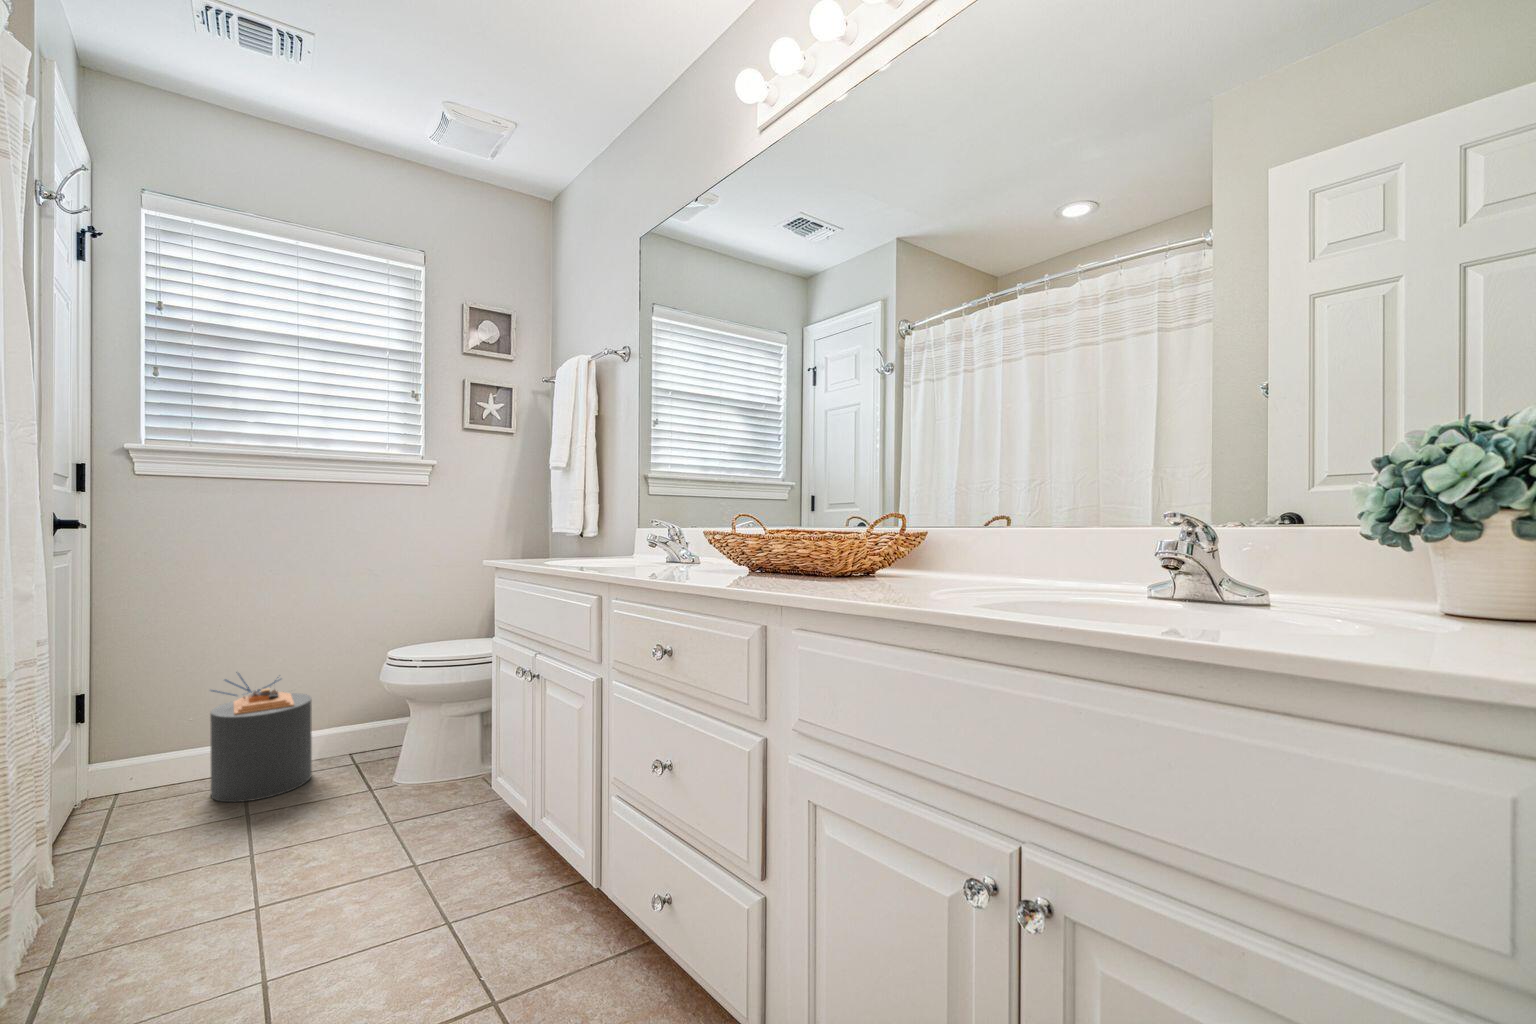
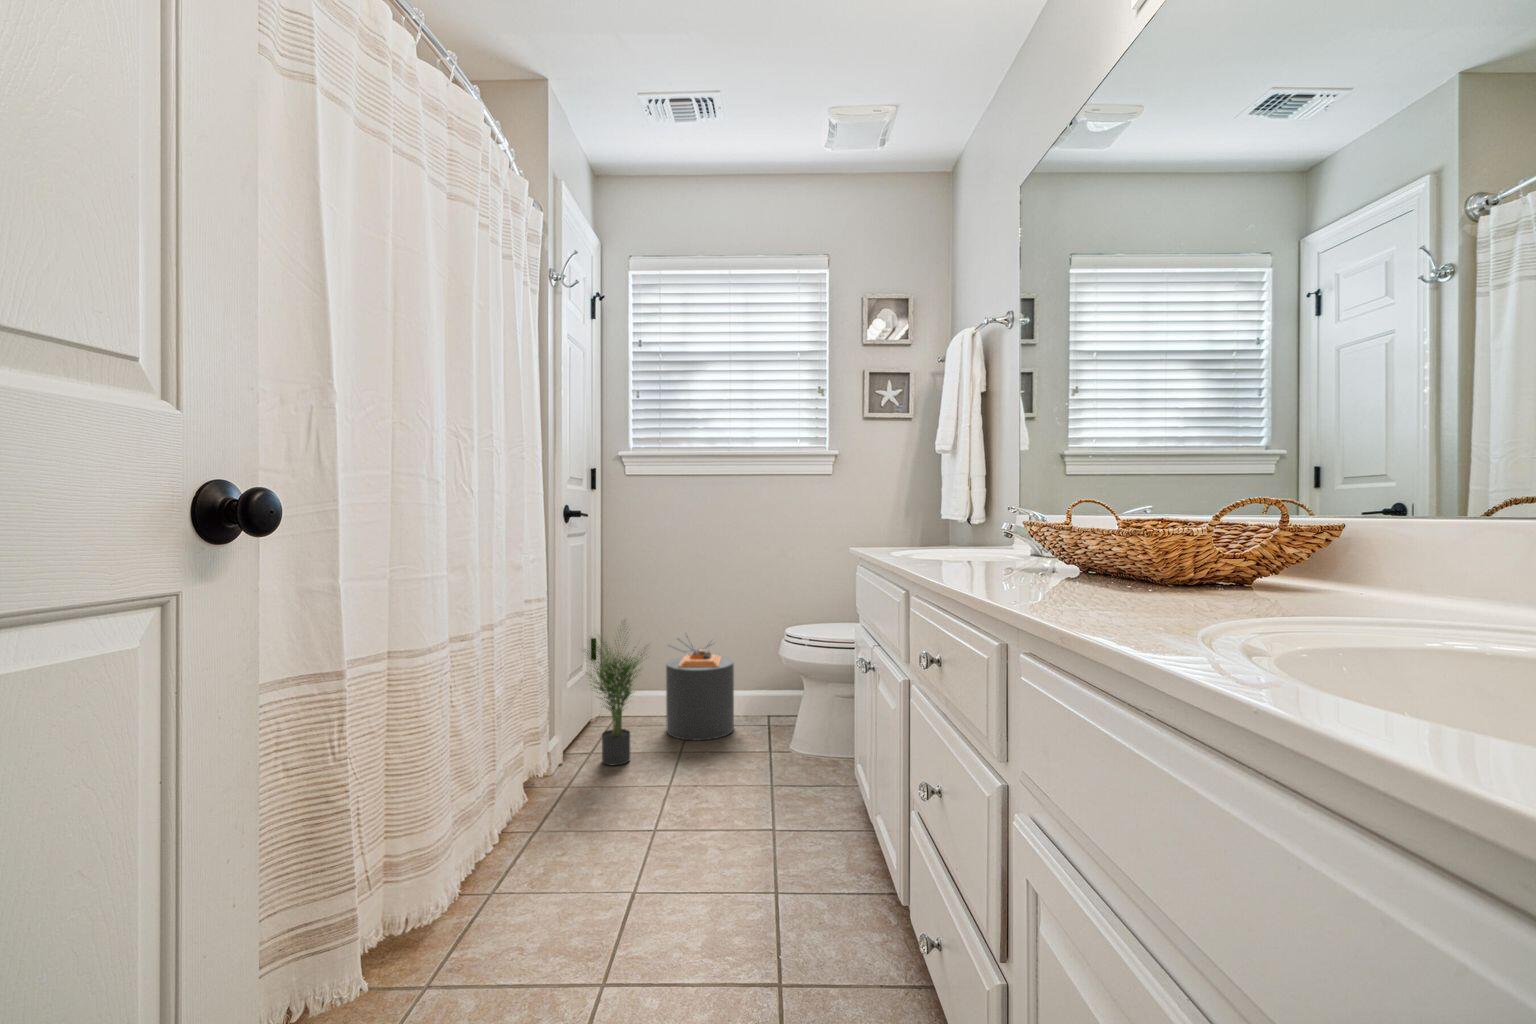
potted plant: none [72,662,215,860] -> present [587,632,642,765]

